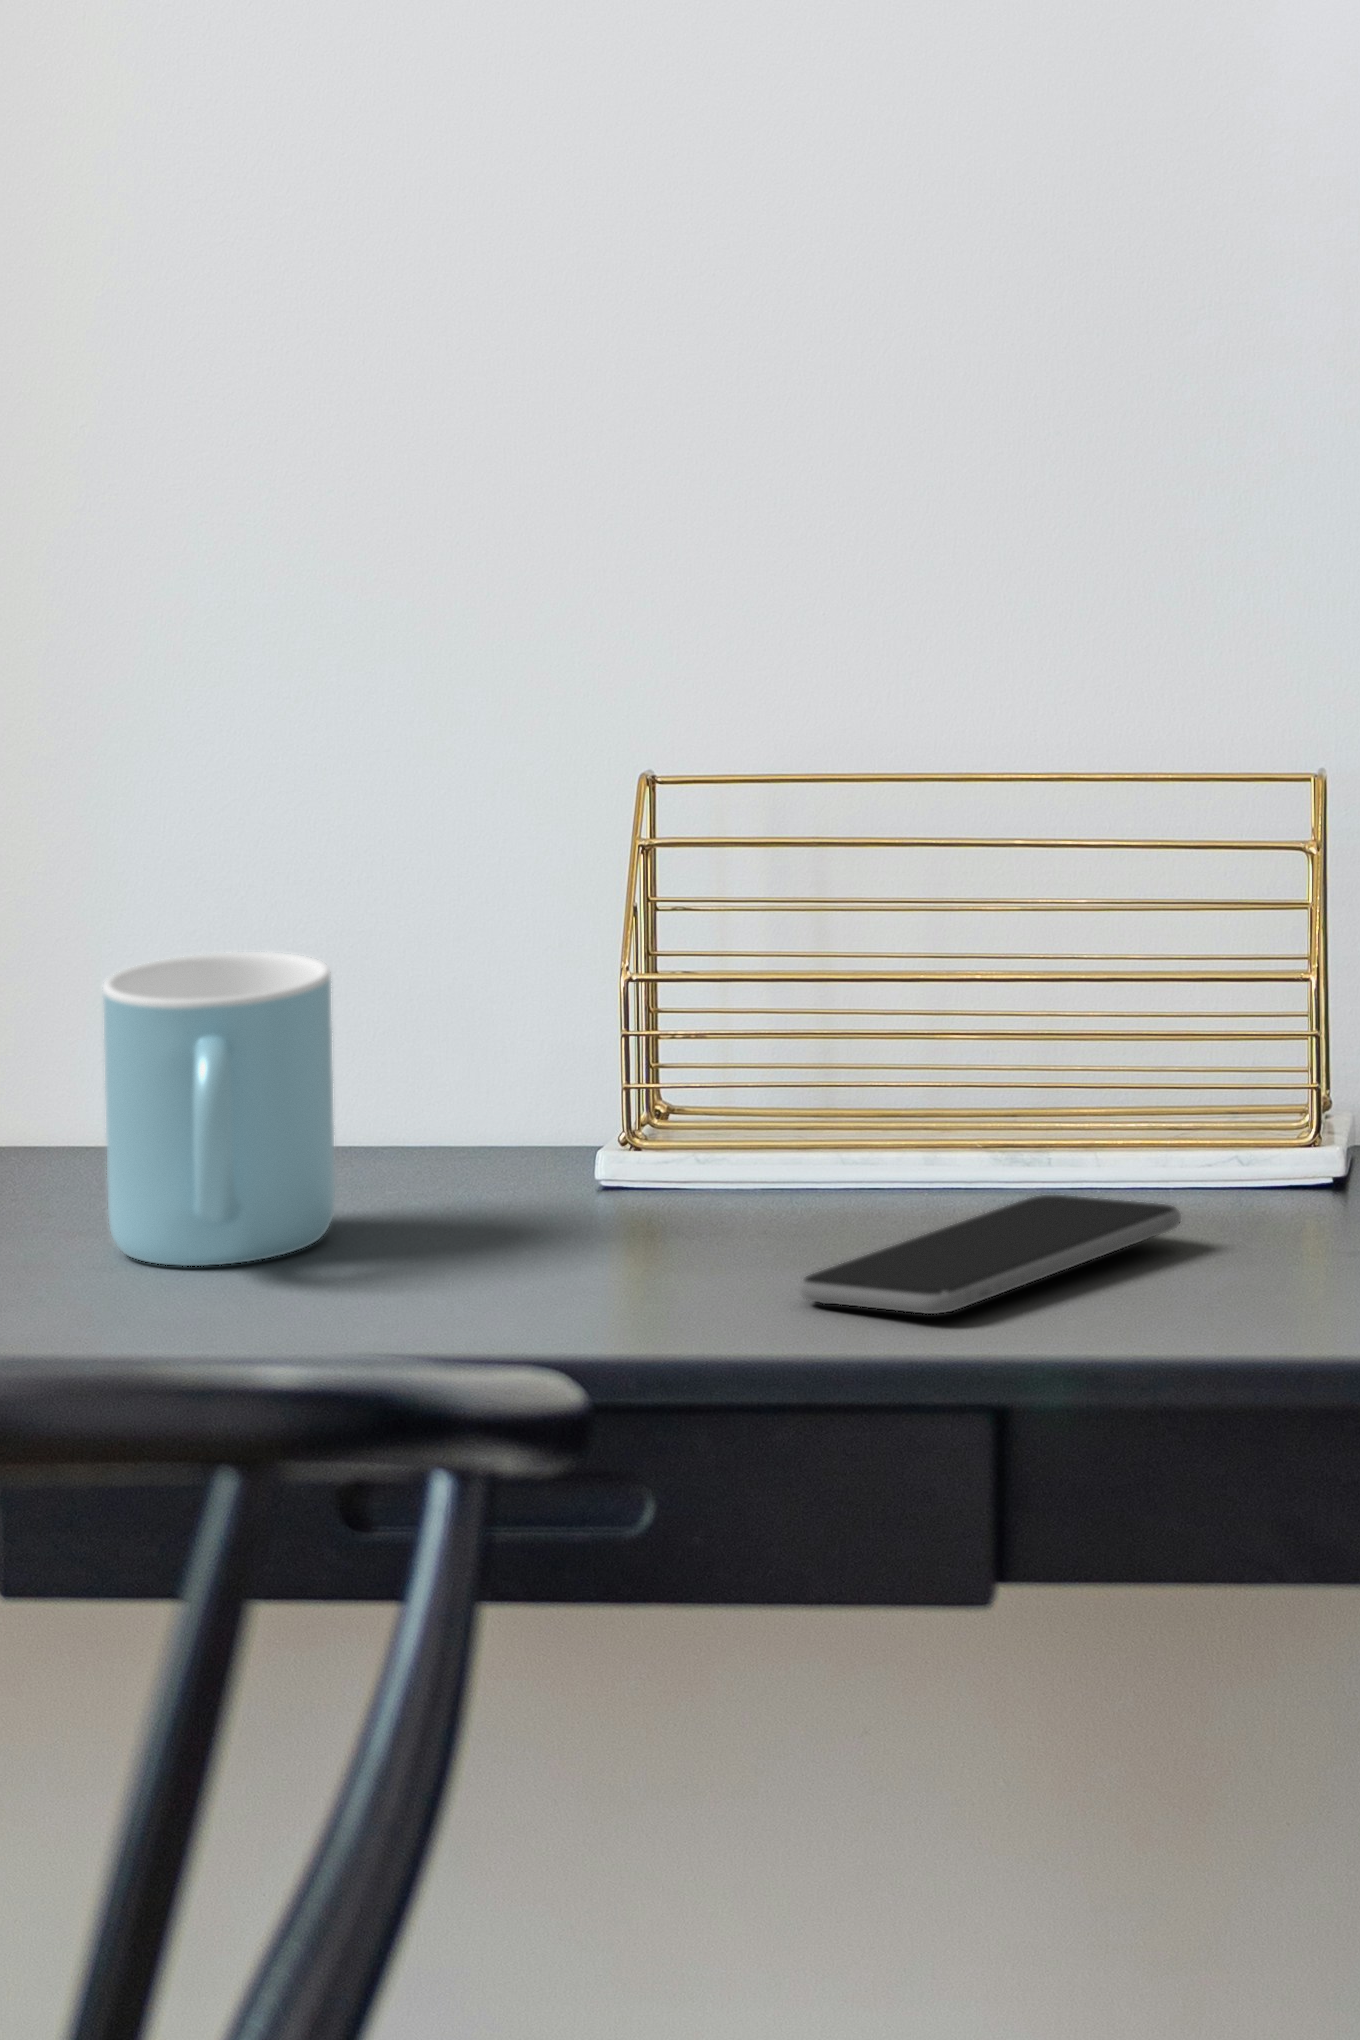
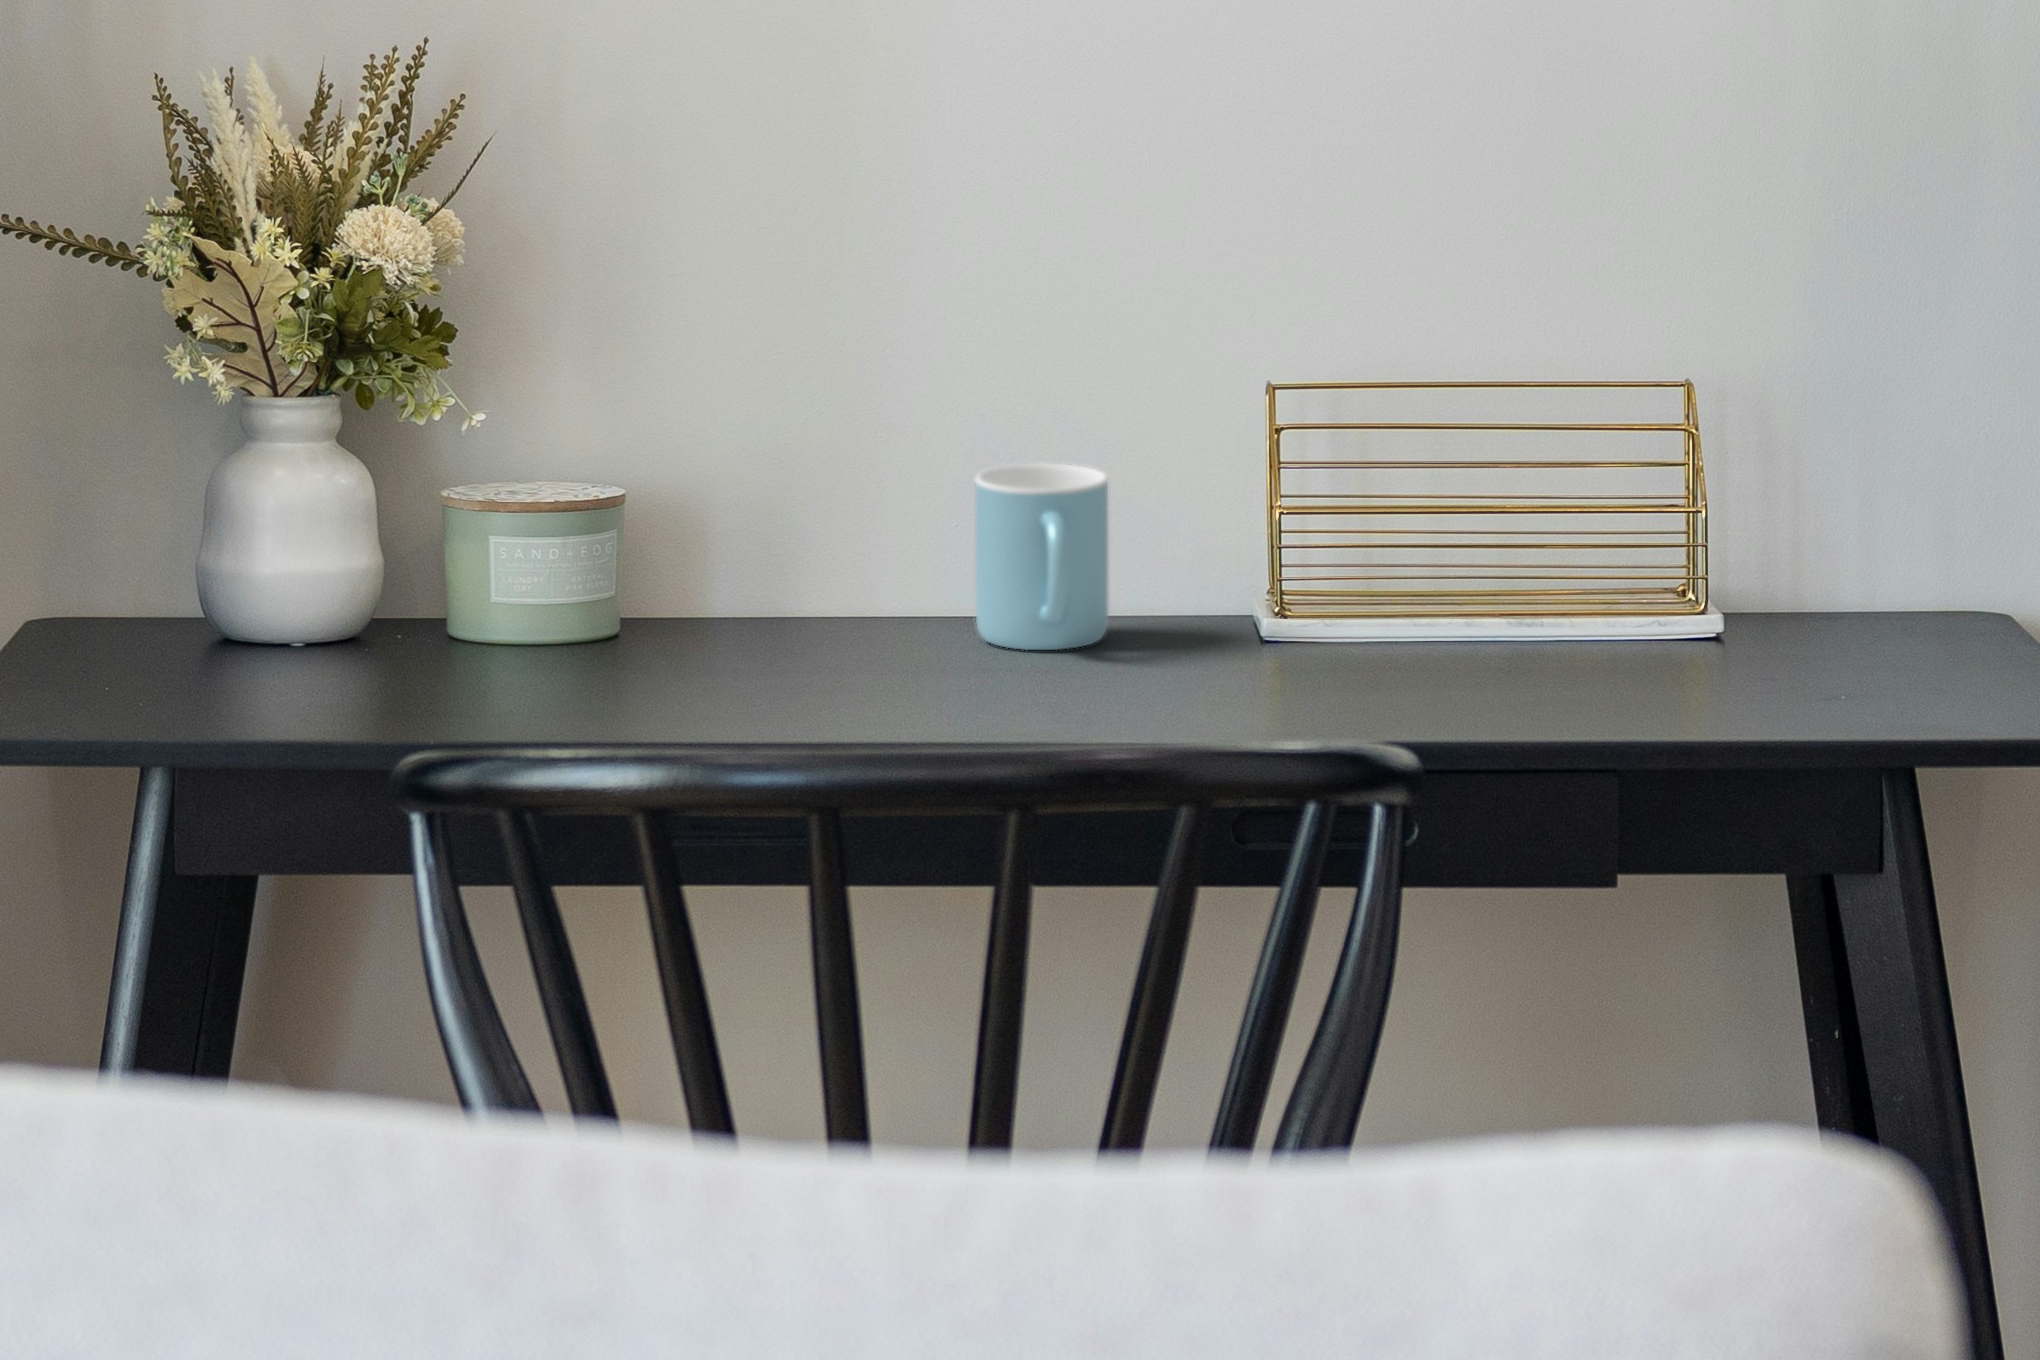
smartphone: present [799,1195,1181,1314] -> none [1420,622,1631,683]

